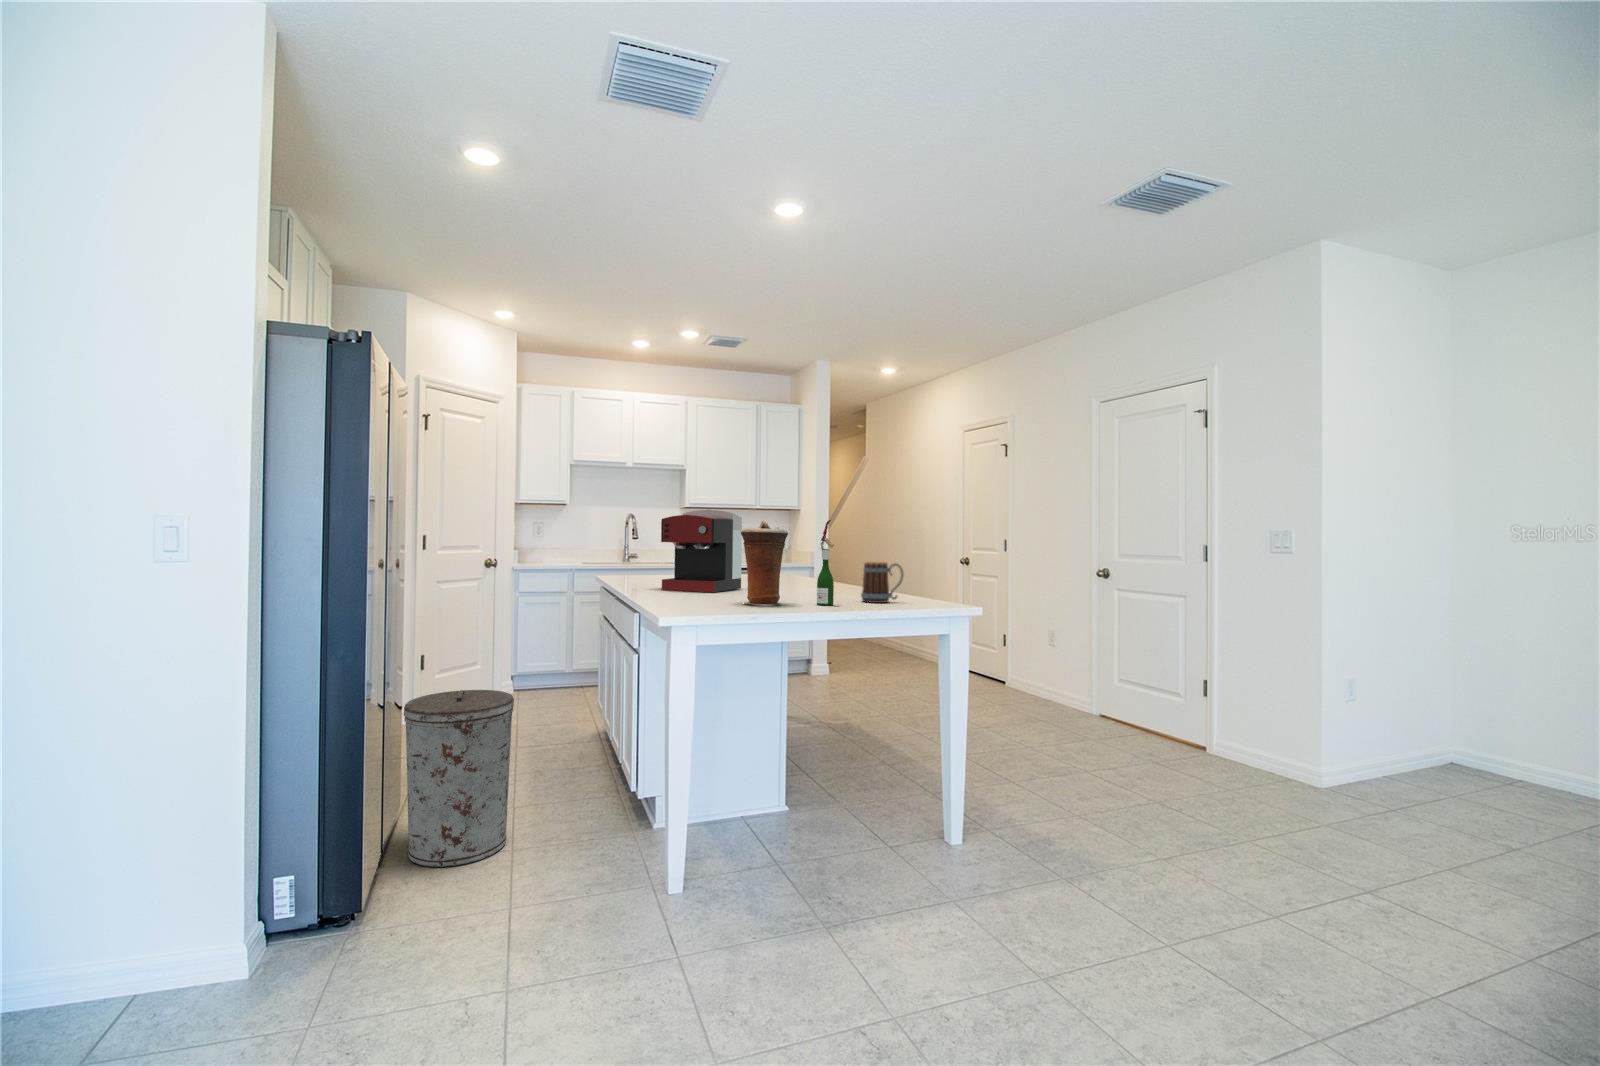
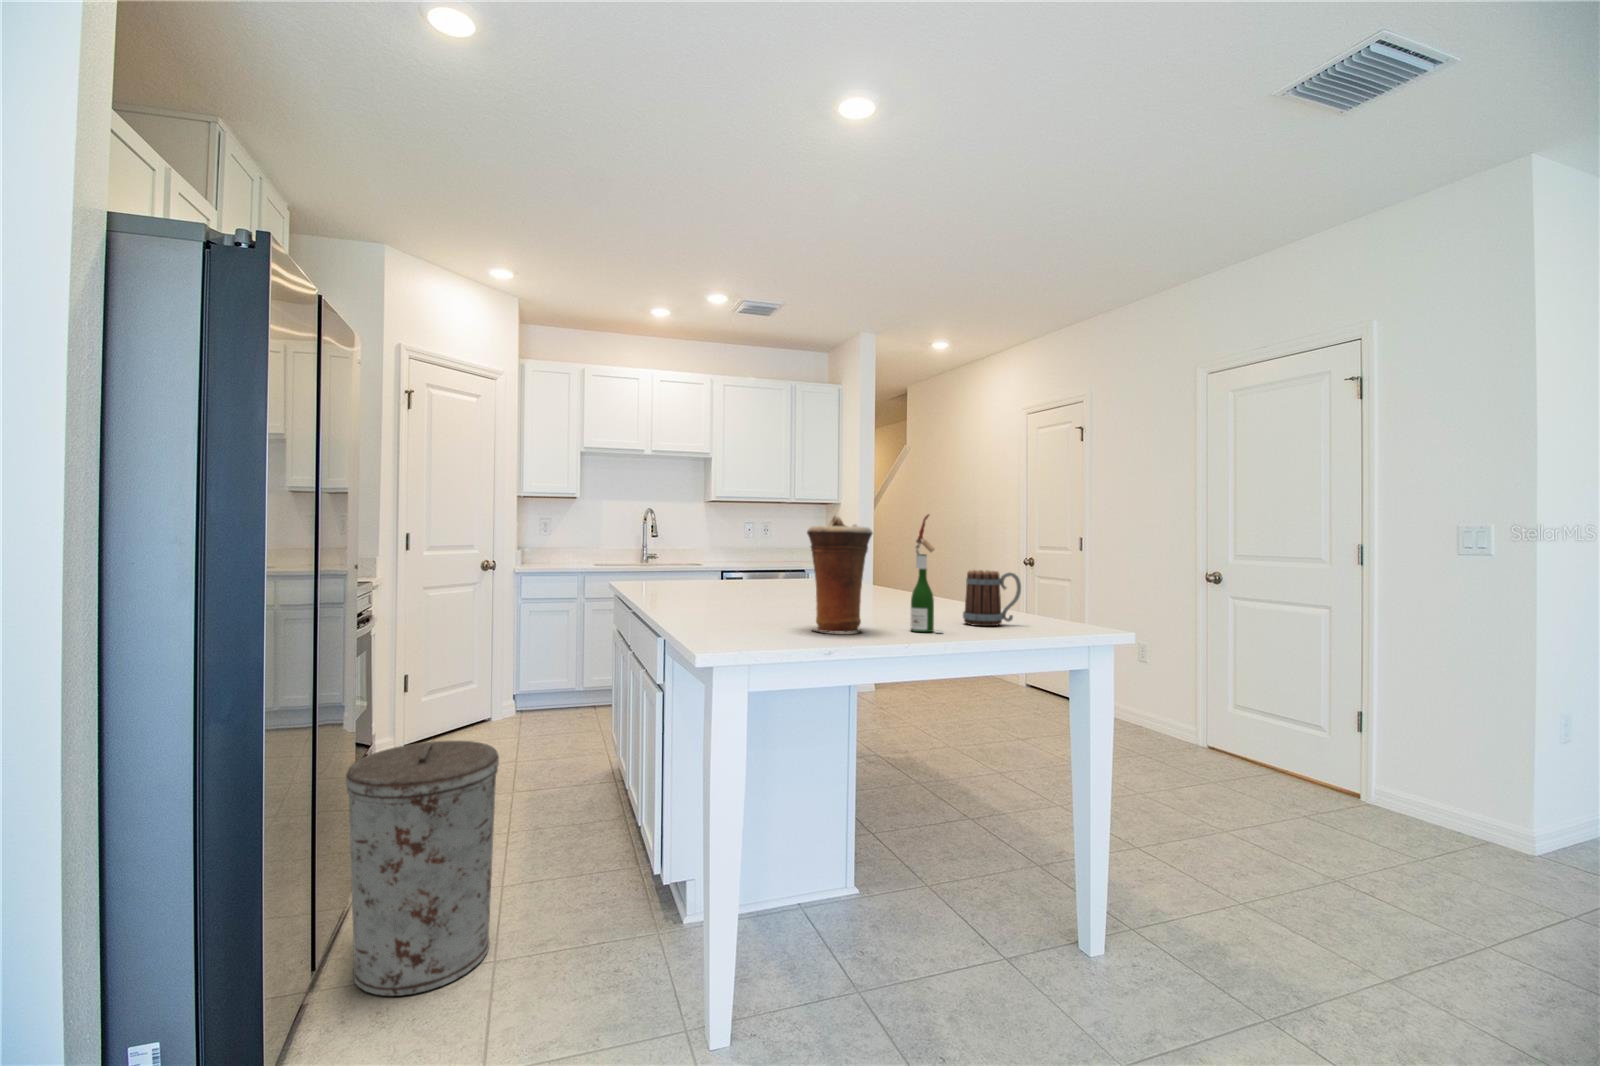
coffee maker: present [661,510,742,592] -> none [692,501,793,609]

